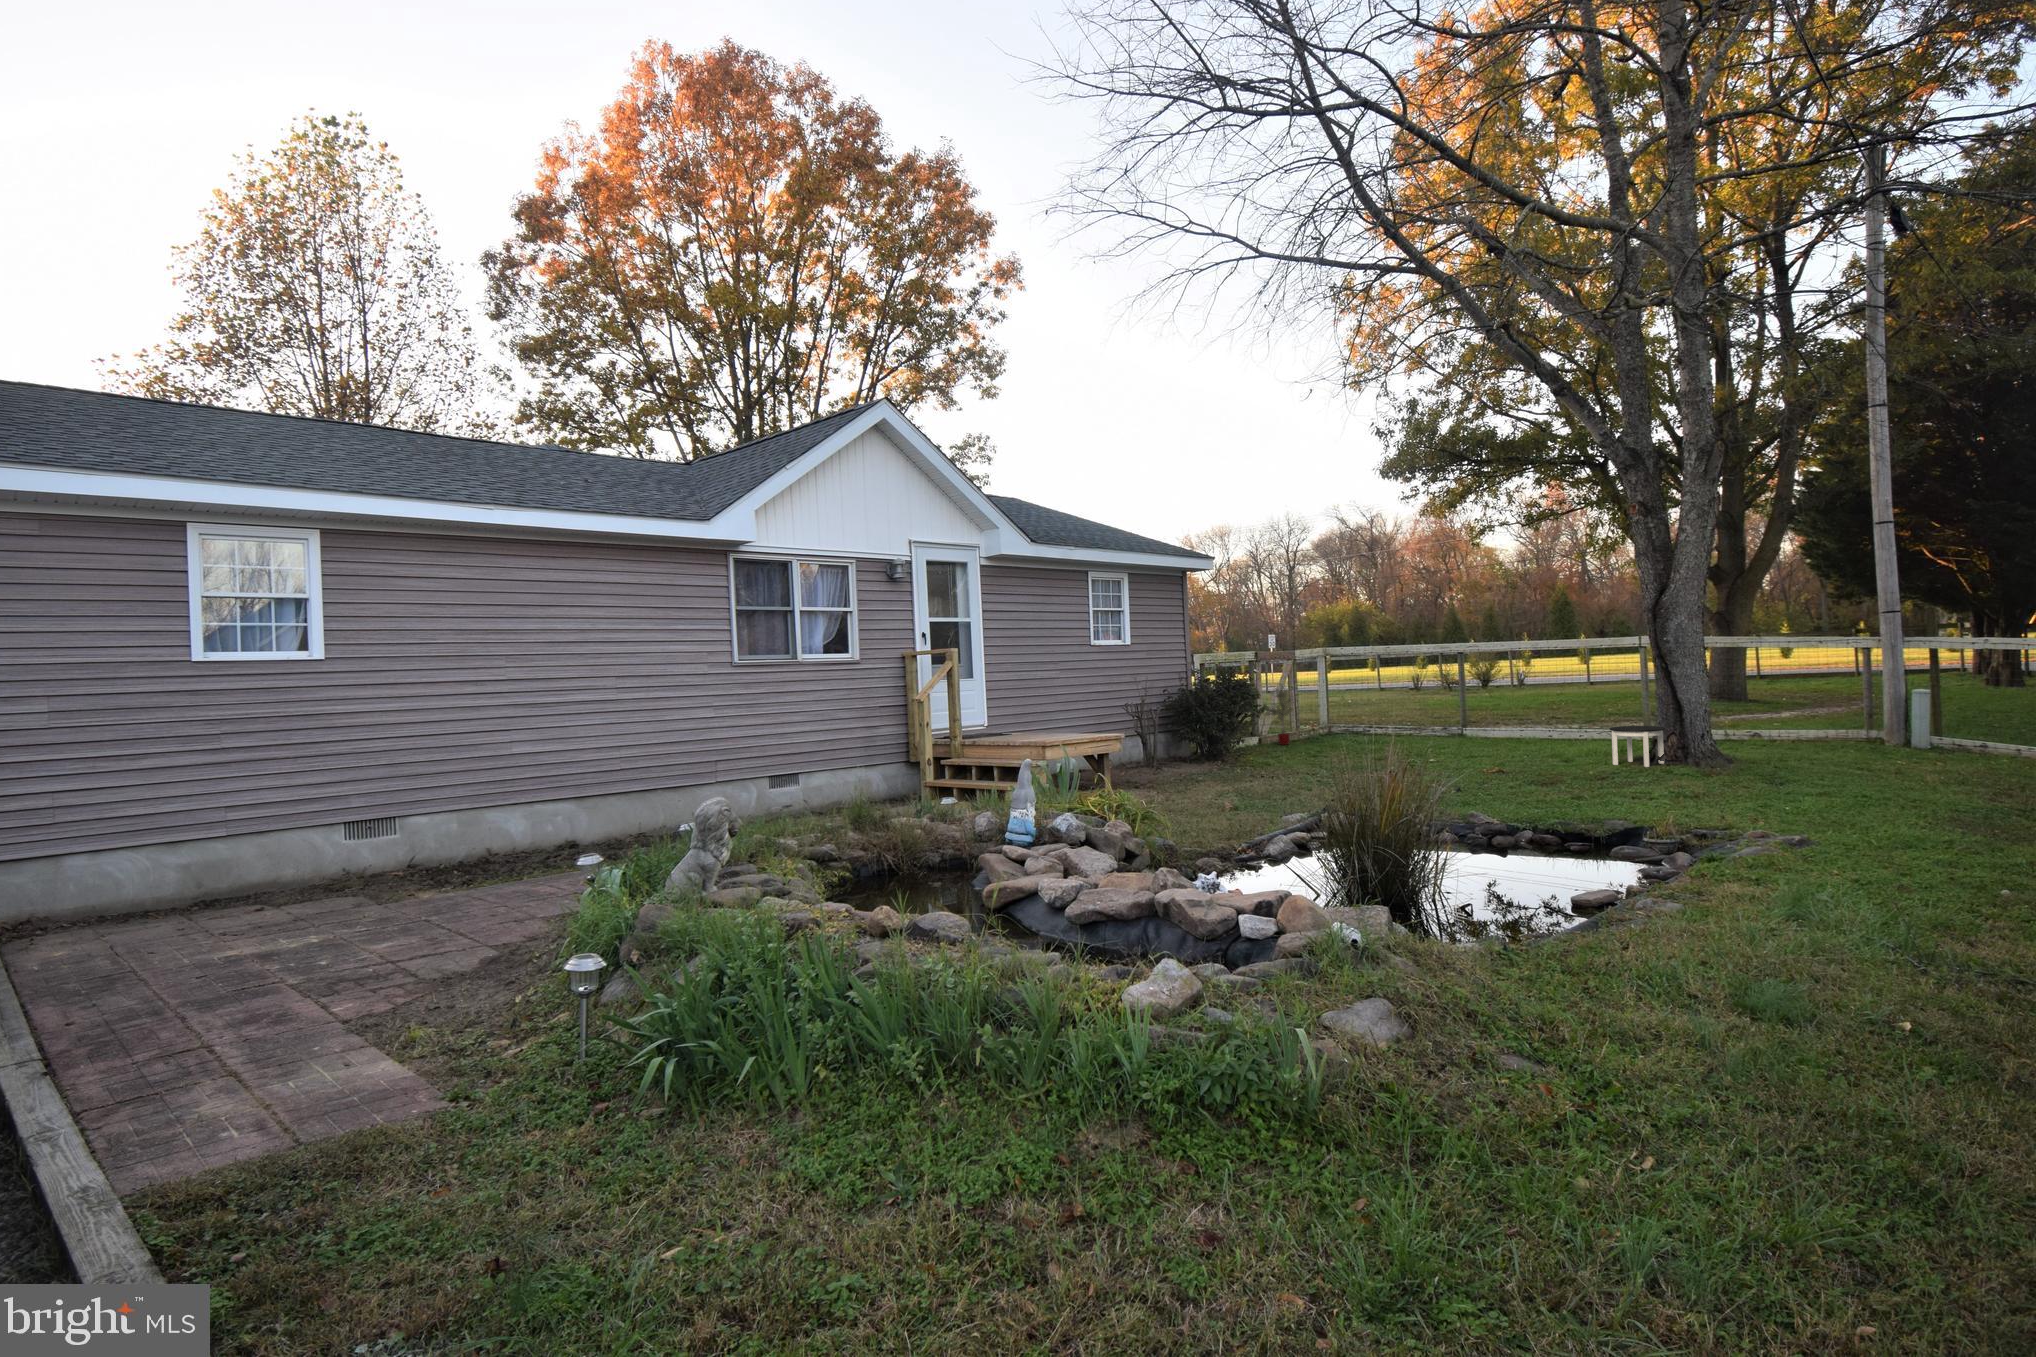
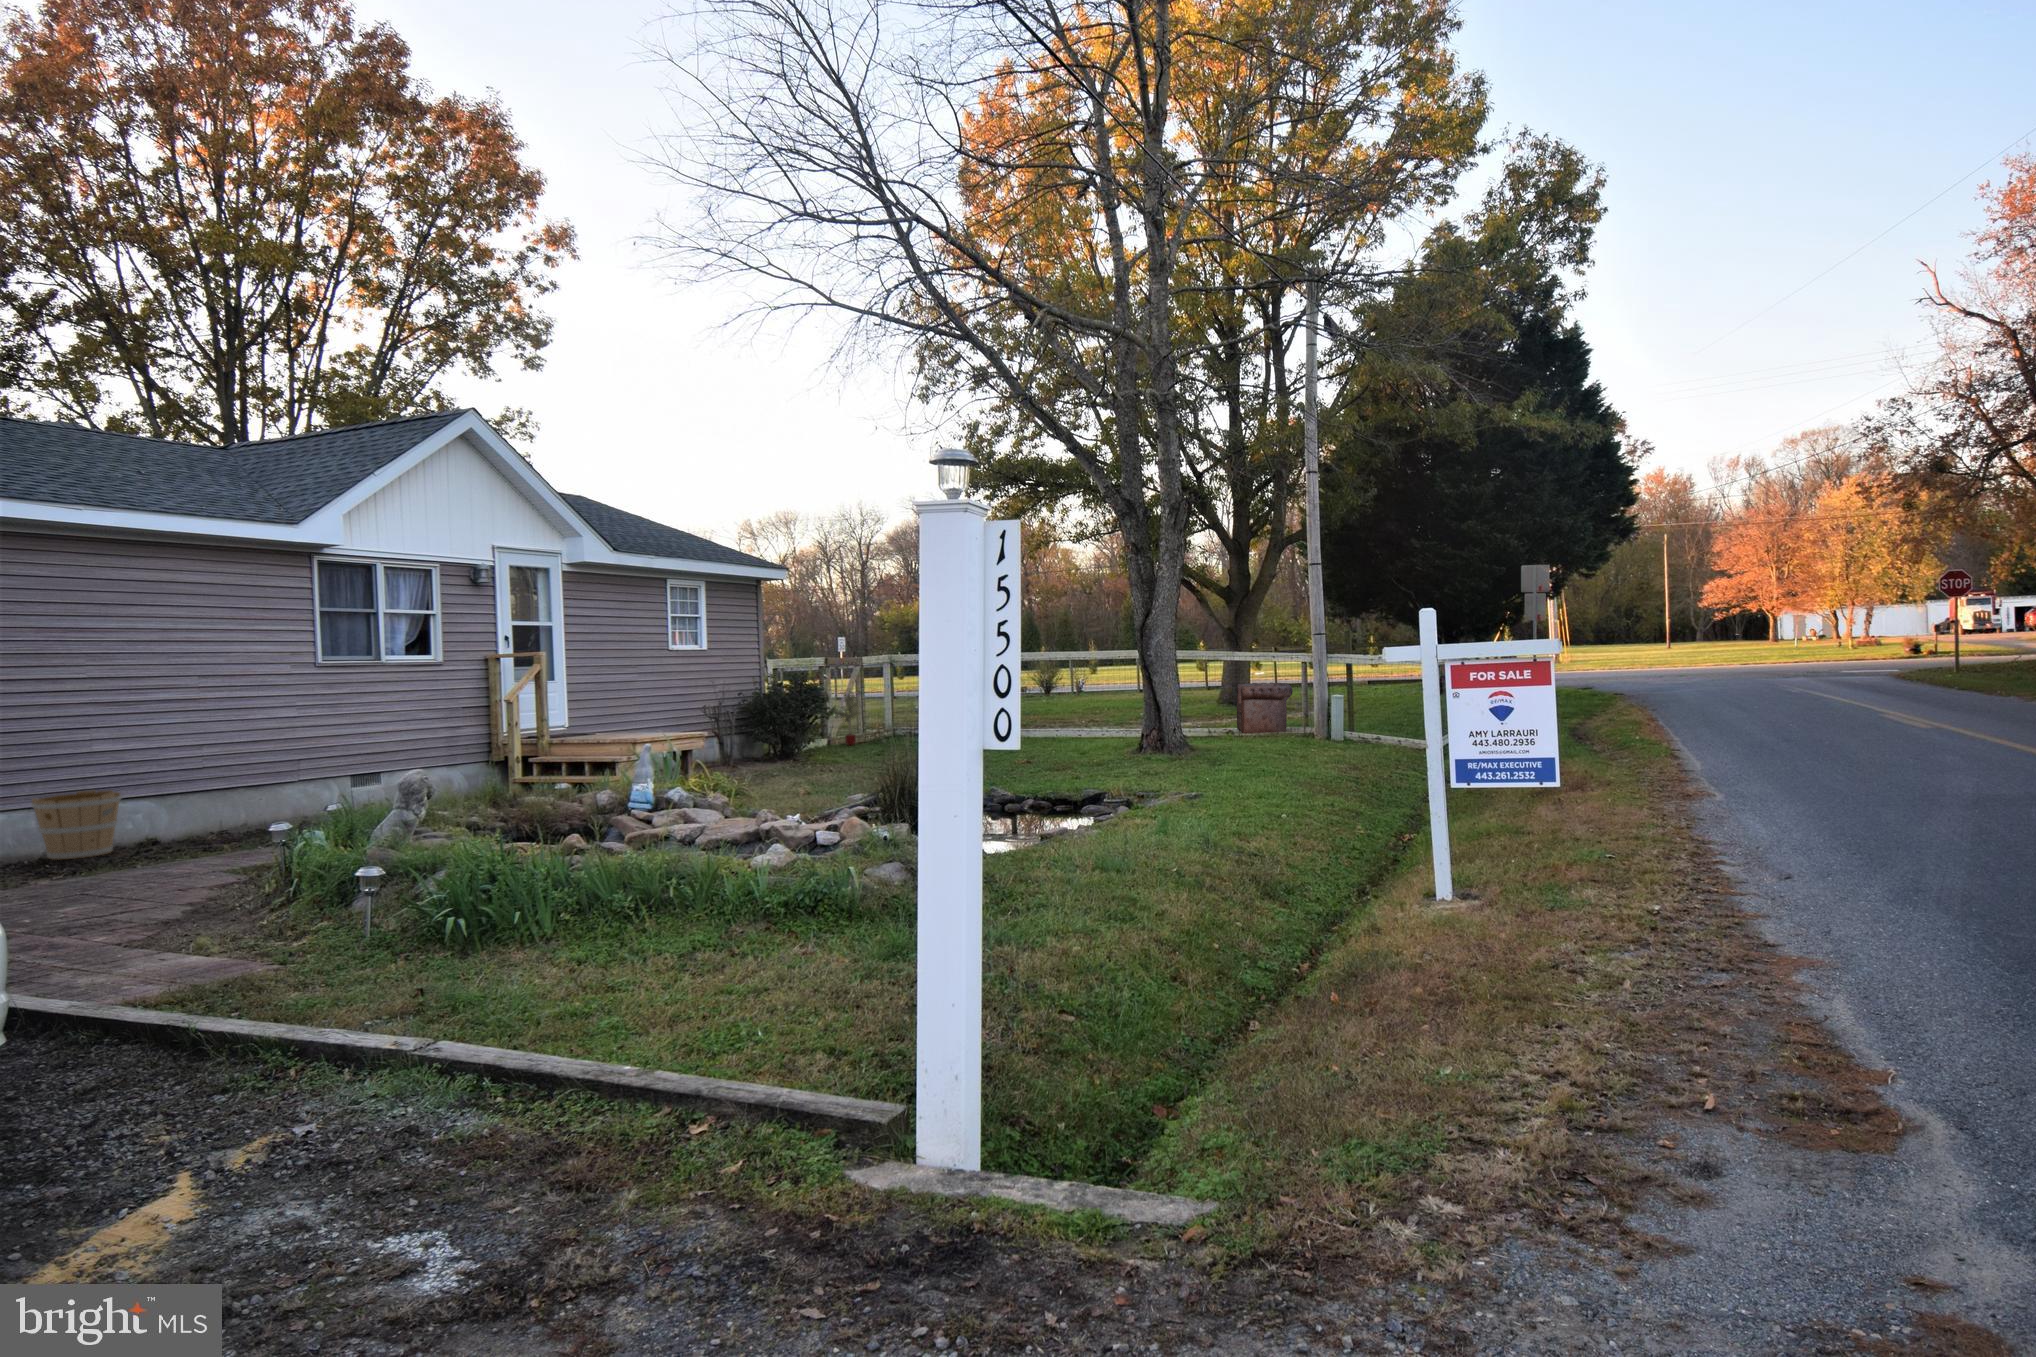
armchair: none [1784,674,1880,740] -> present [1236,683,1293,733]
round table: present [1610,726,1665,767] -> none [1101,722,1138,753]
wooden bucket: none [440,795,522,868] -> present [31,790,122,860]

